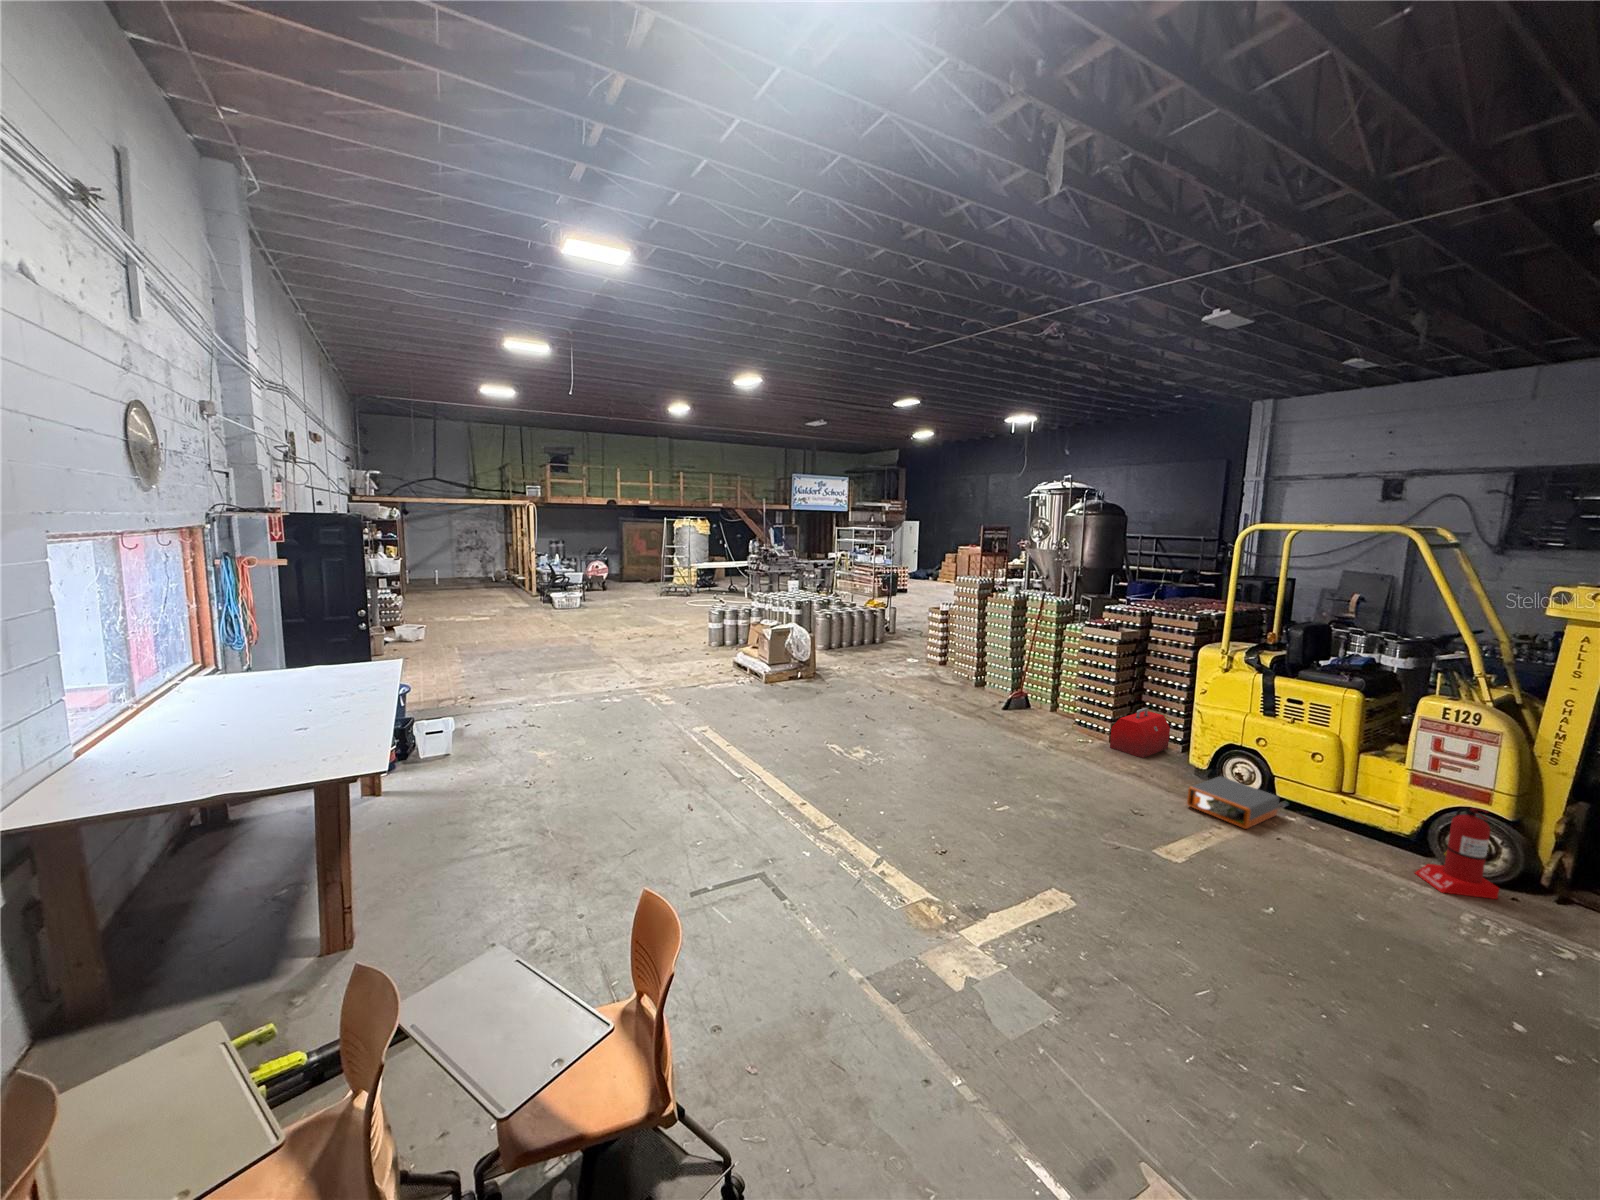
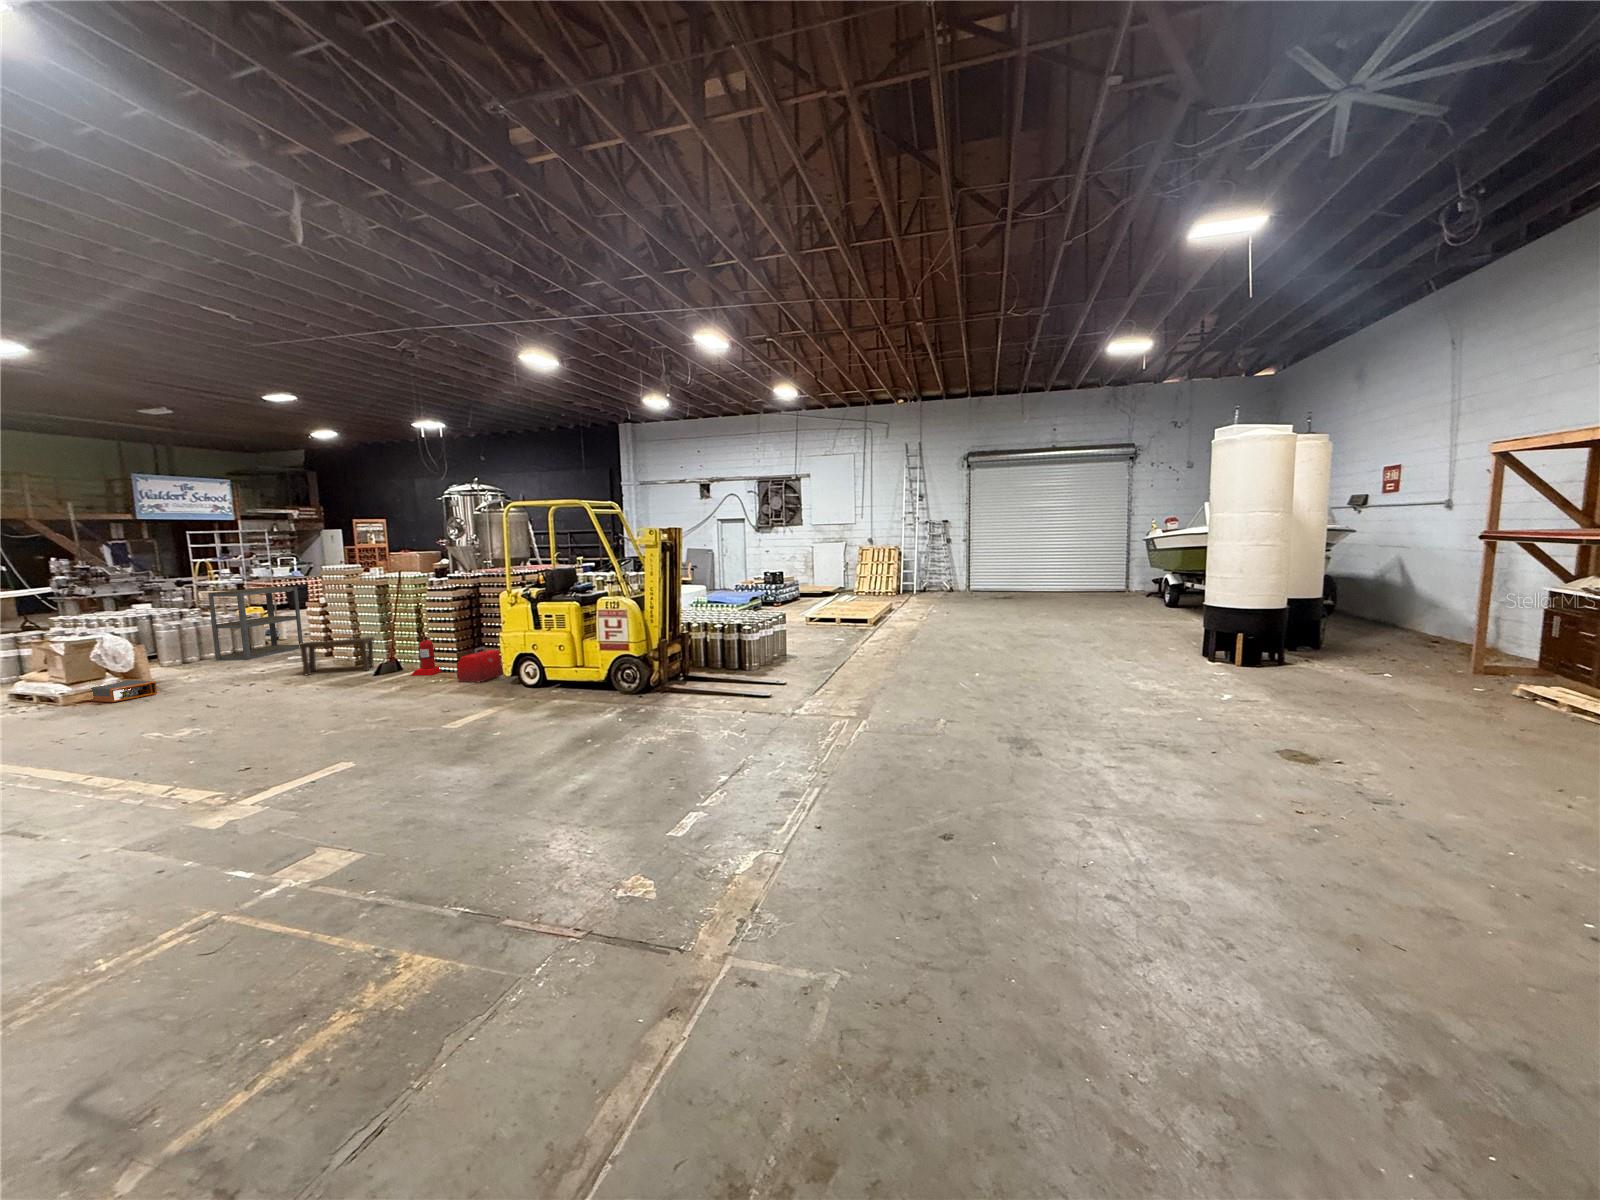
shelving unit: none [850,584,913,653] -> present [208,587,303,660]
bench: none [930,652,995,696] -> present [299,637,374,675]
storage box: present [1187,776,1279,829] -> present [86,680,157,702]
fire extinguisher: present [1415,808,1499,899] -> present [412,636,441,675]

